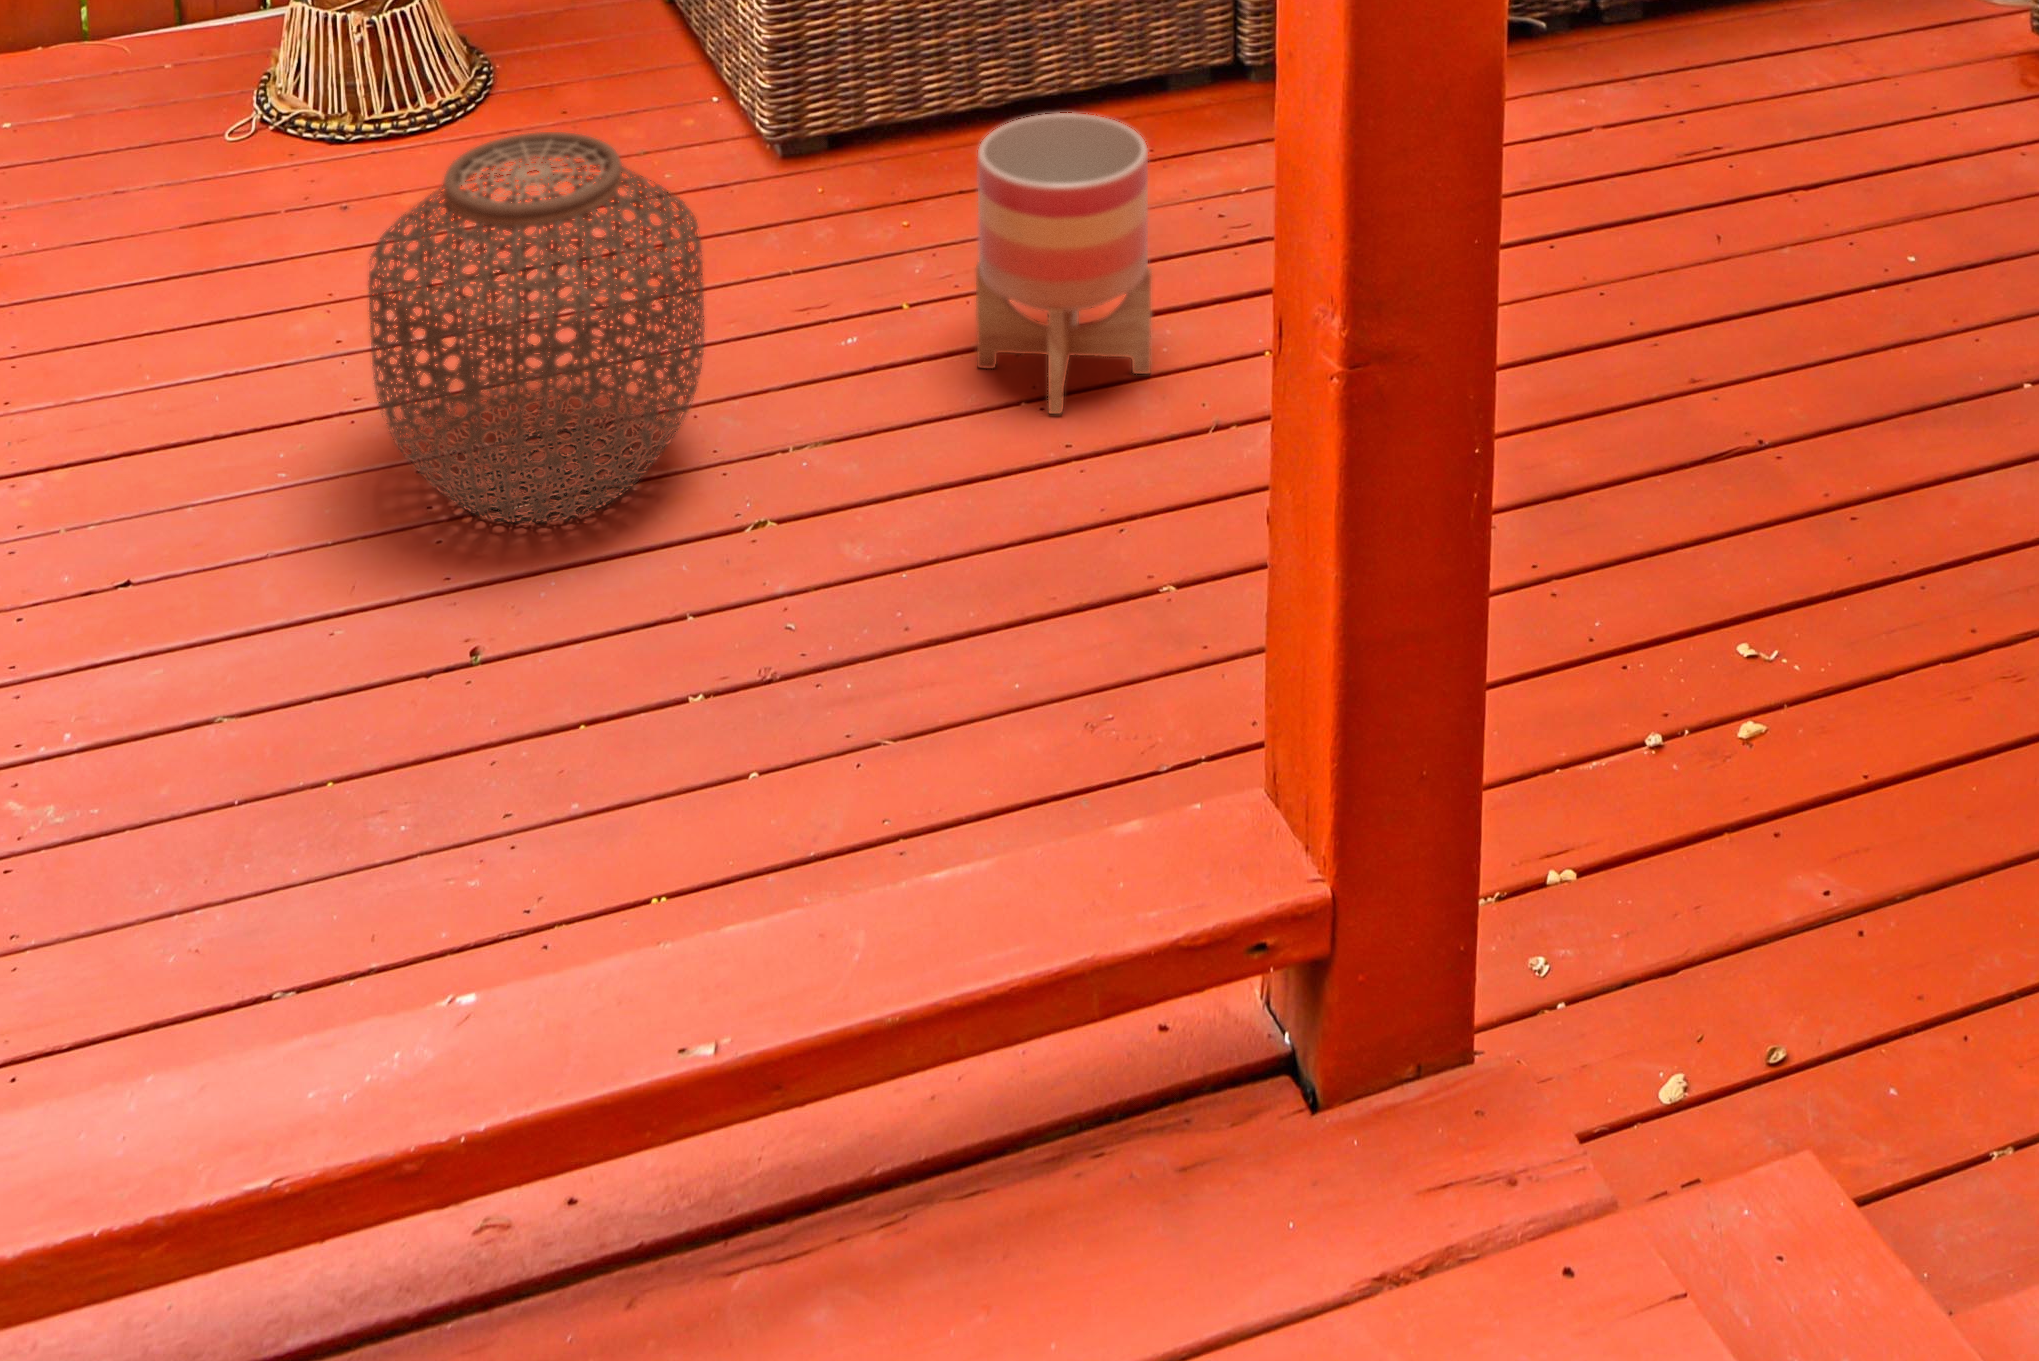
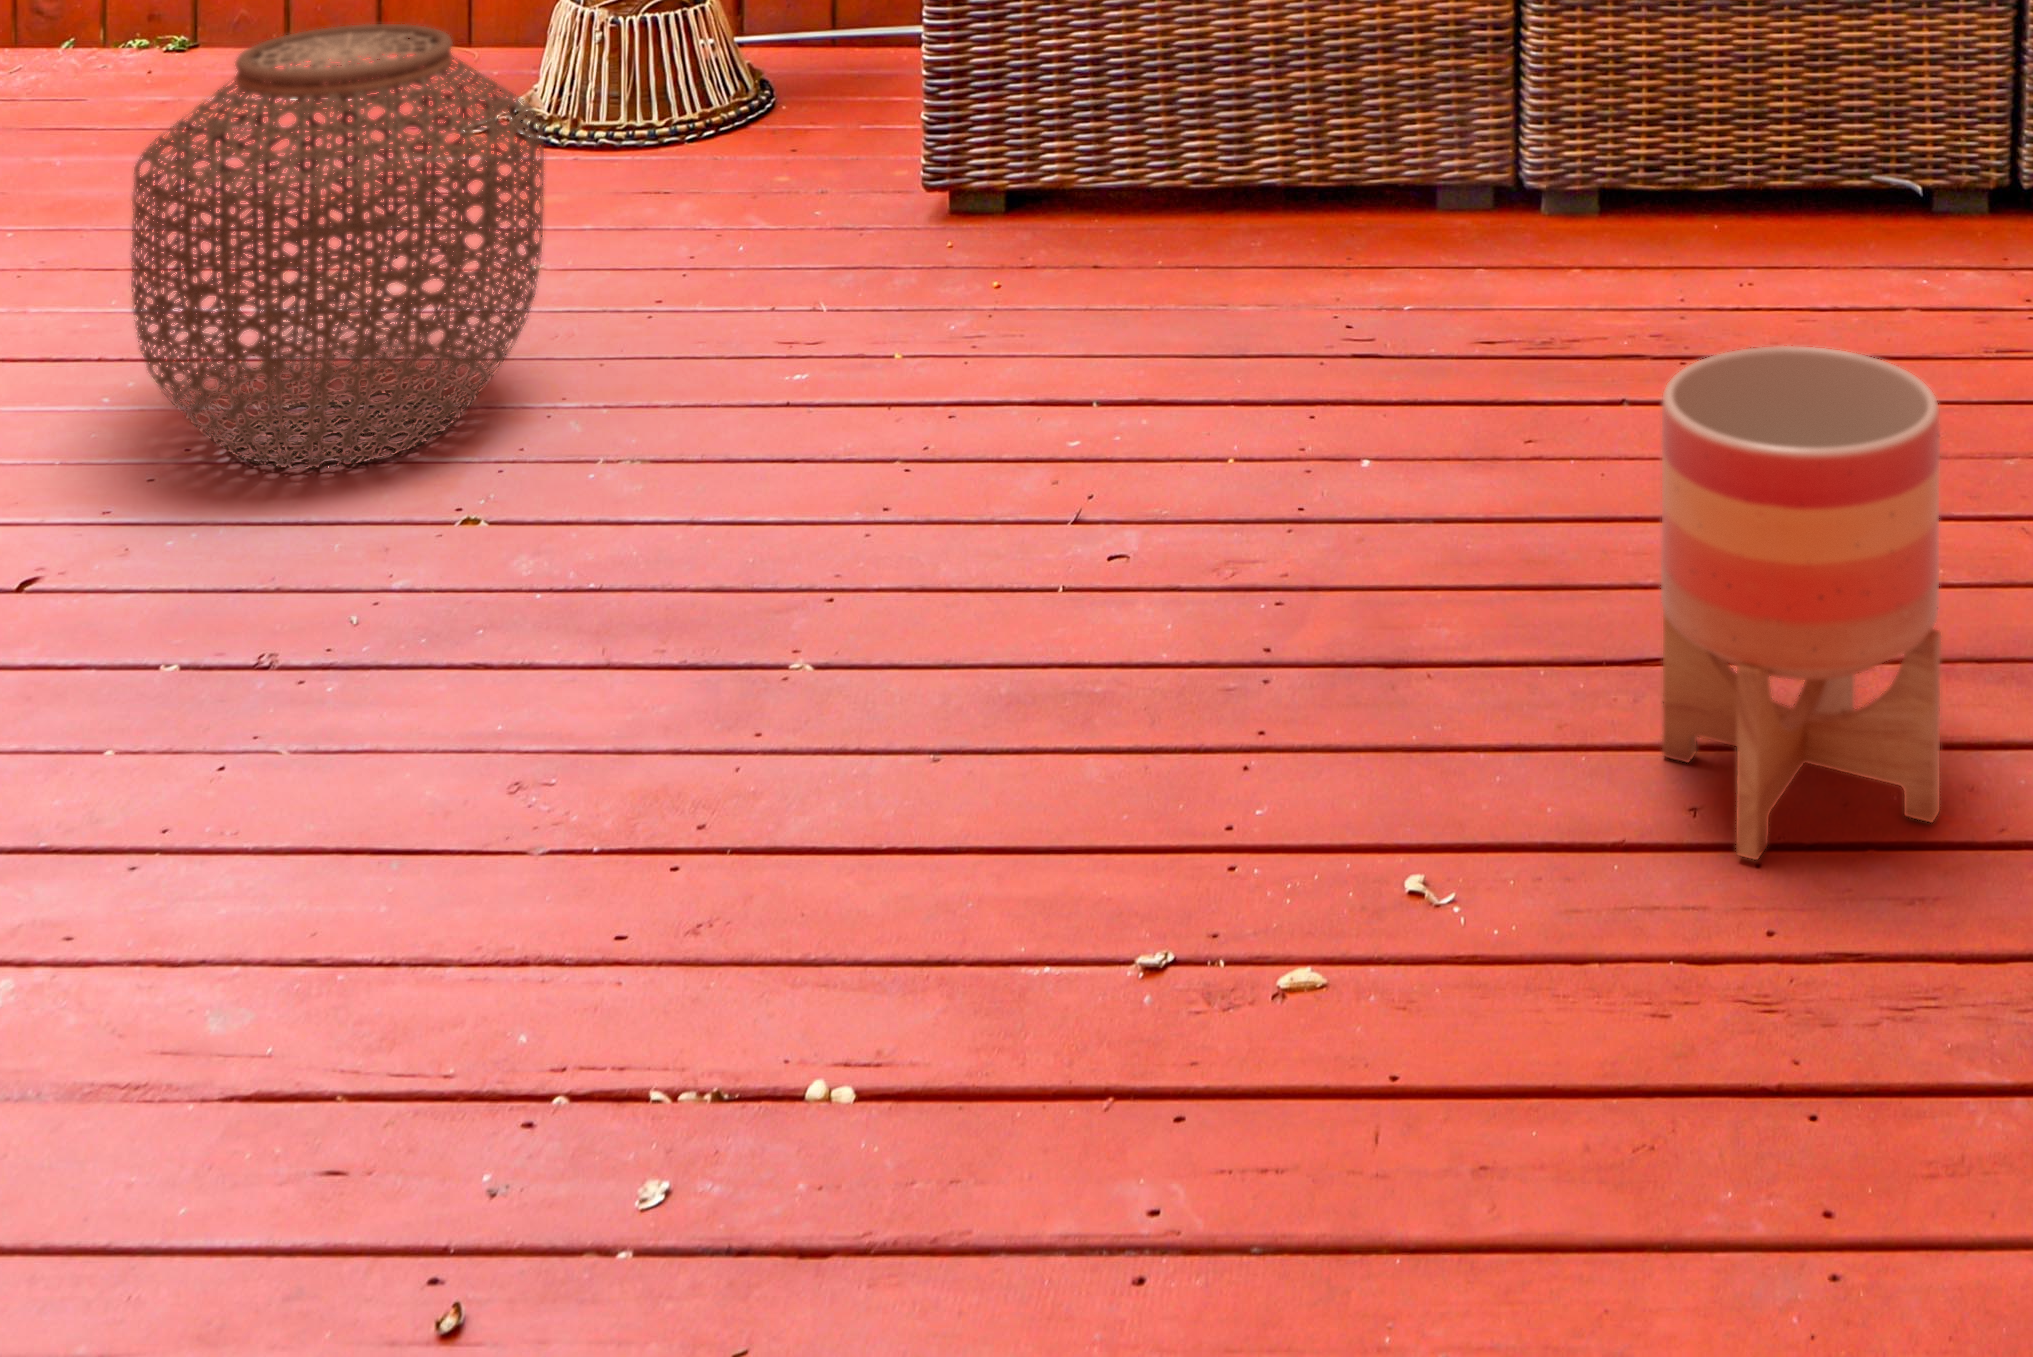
planter: present [976,113,1152,414] -> present [1661,346,1941,860]

